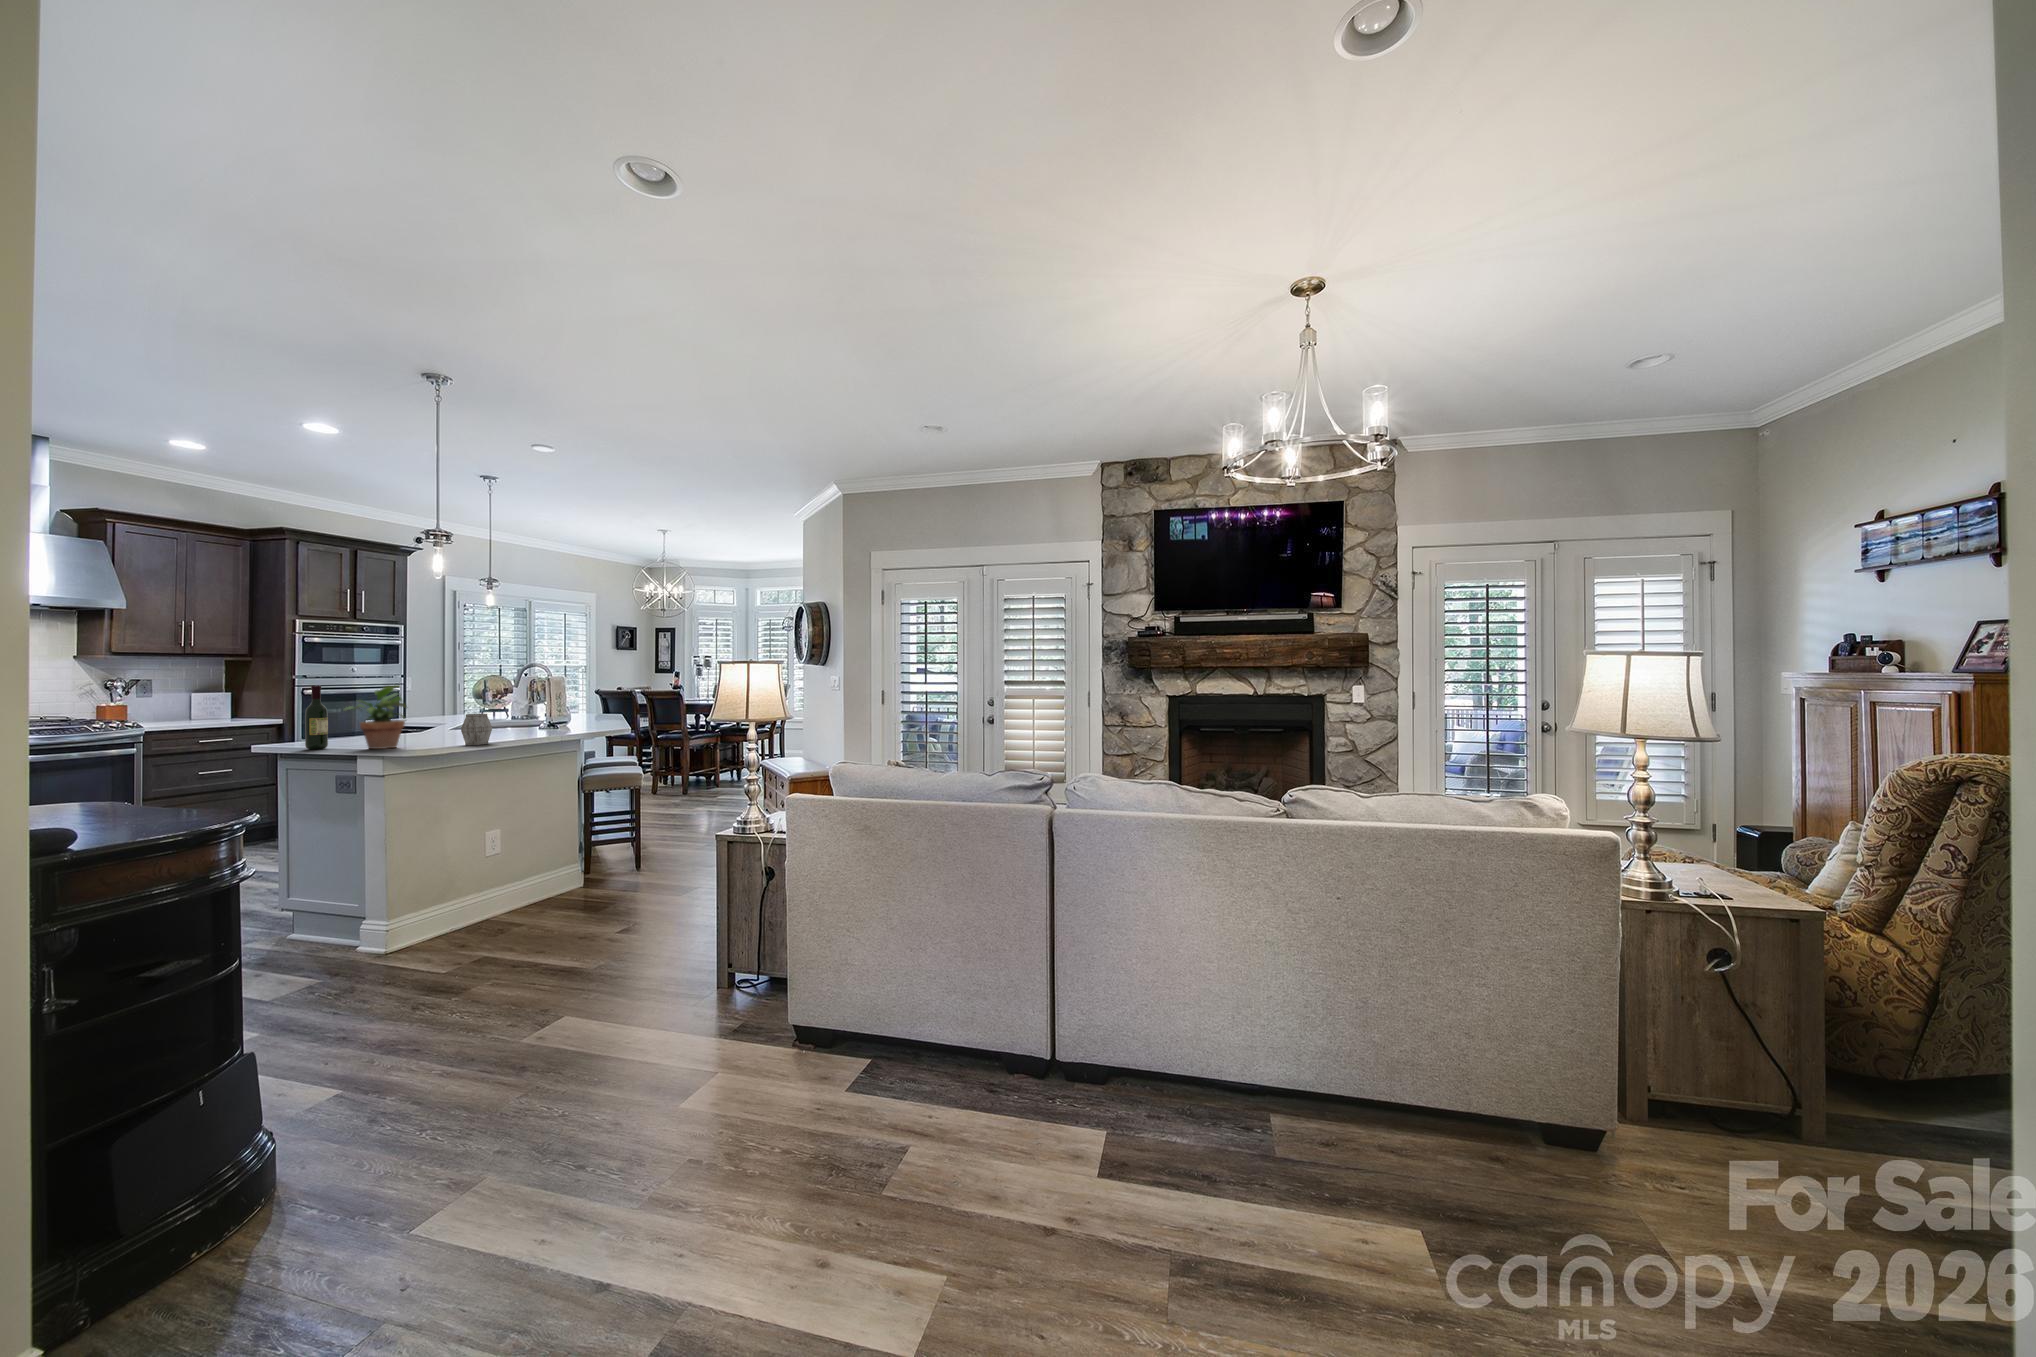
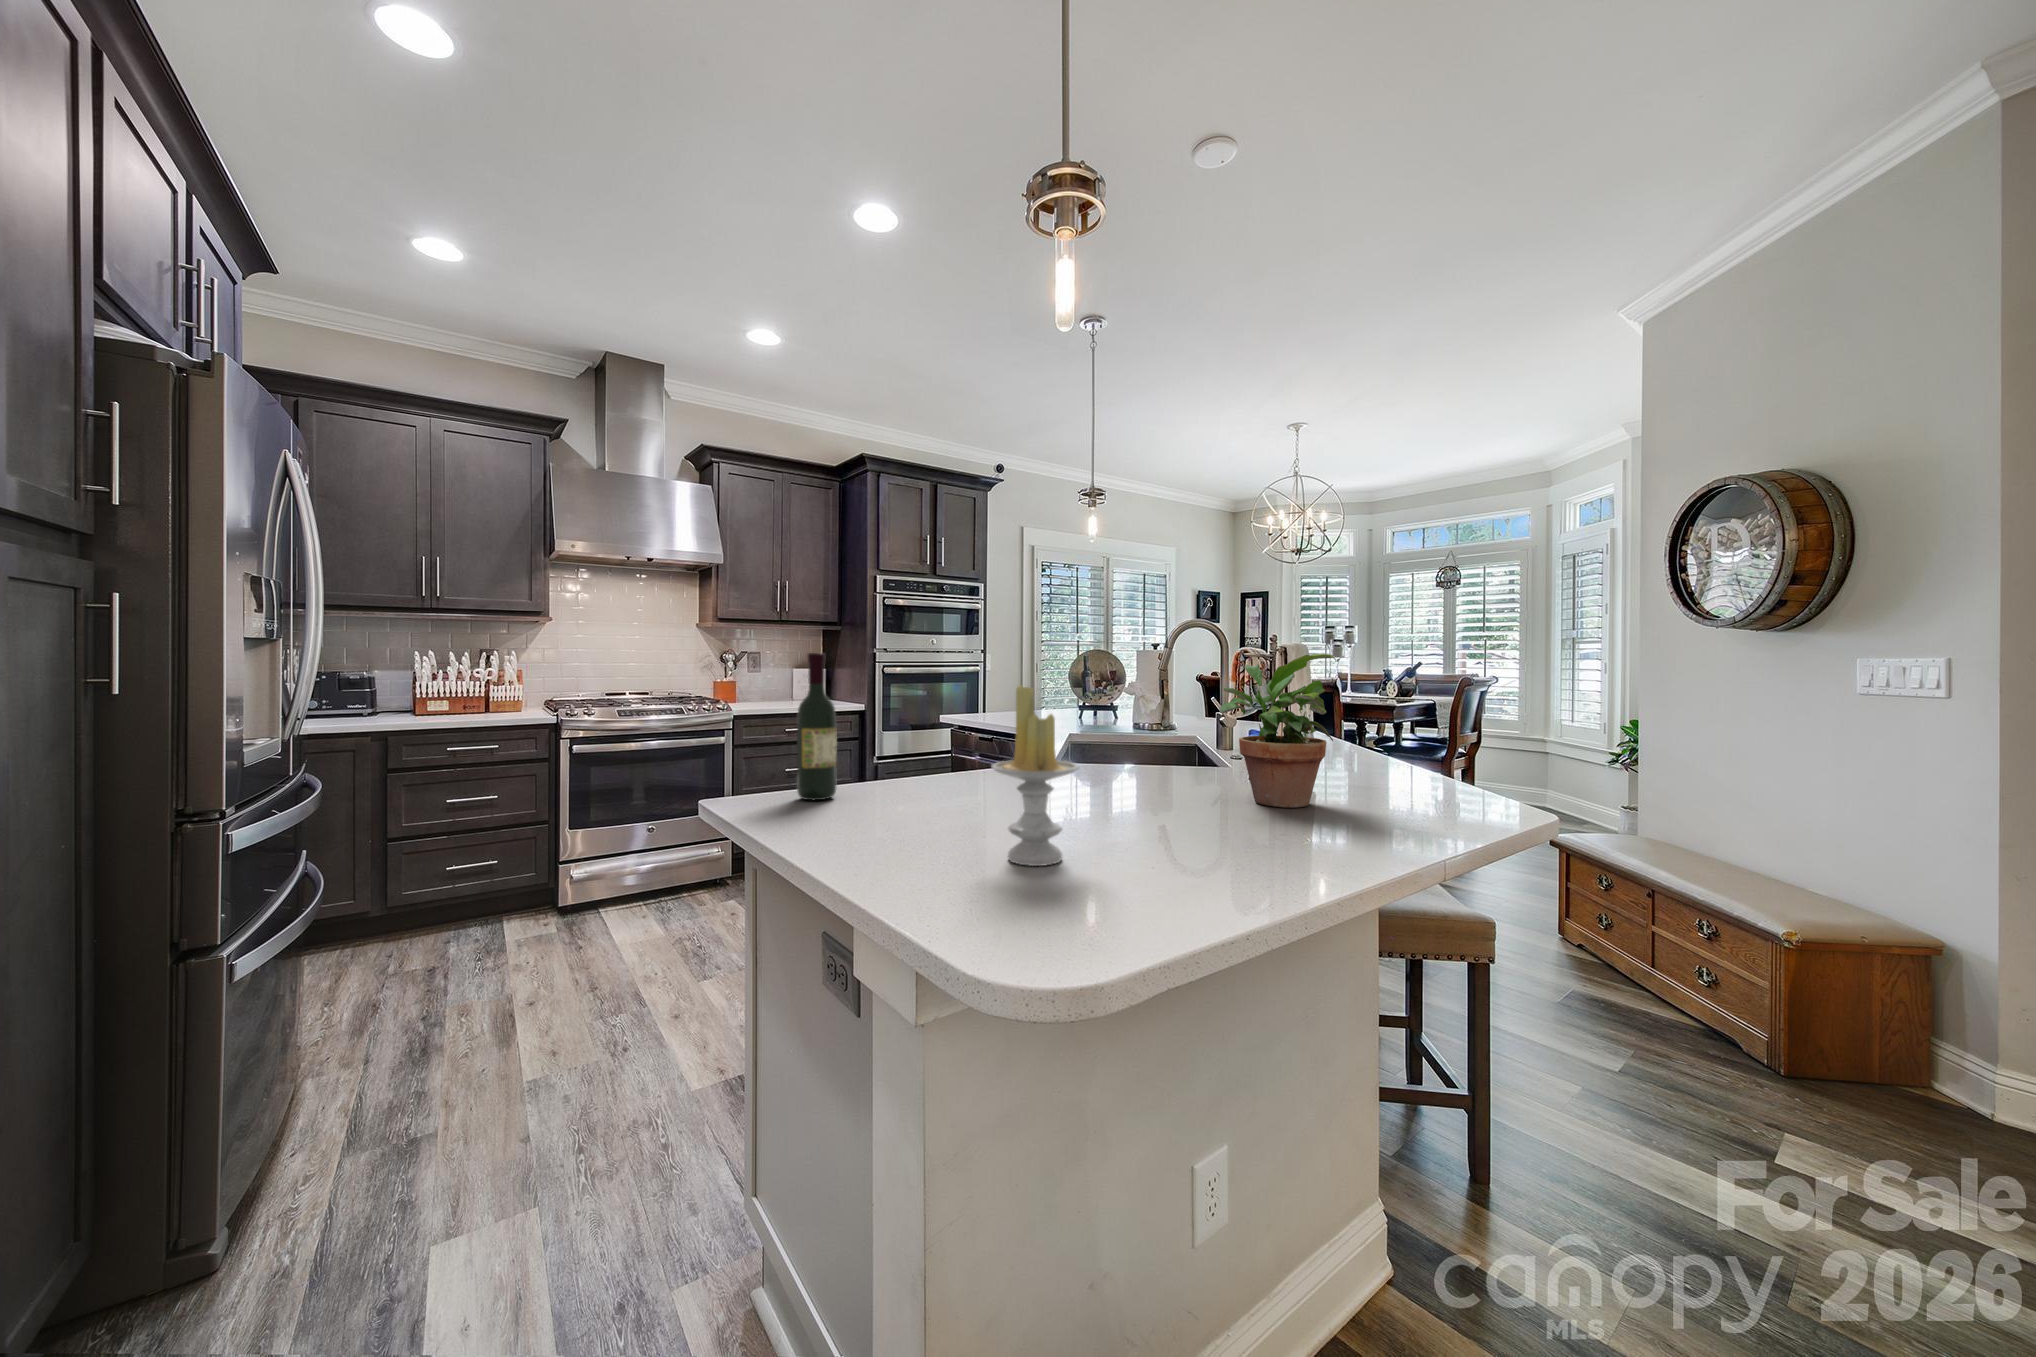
potted plant: present [344,685,407,749] -> present [1219,654,1335,807]
candle: none [414,696,450,751] -> present [991,685,1079,866]
mug: present [461,714,492,745] -> none [1094,735,1166,829]

